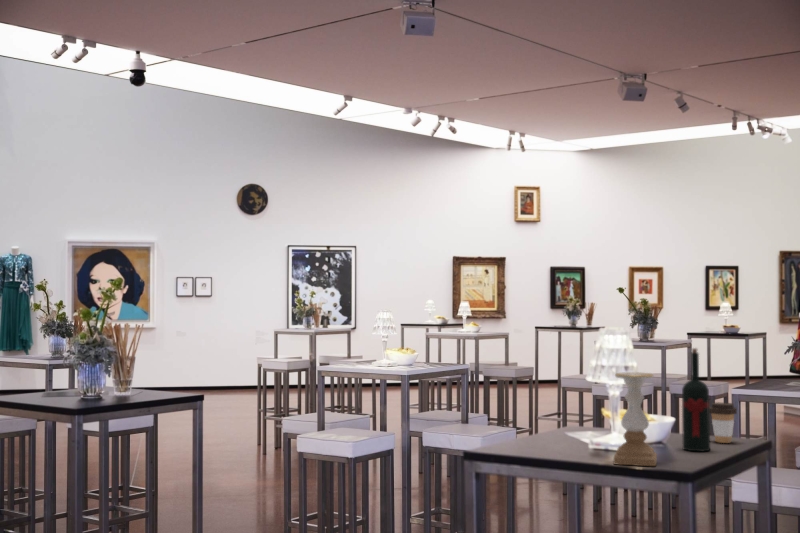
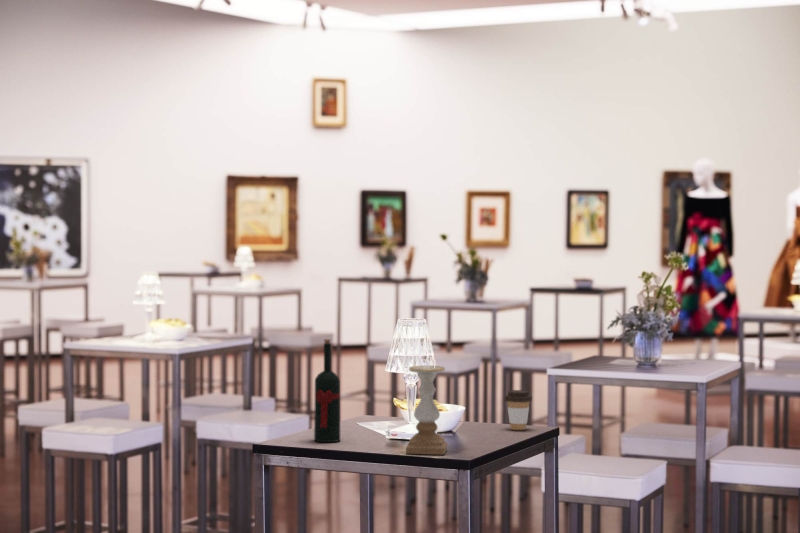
wine bottle: present [682,348,710,451] -> present [314,339,340,442]

